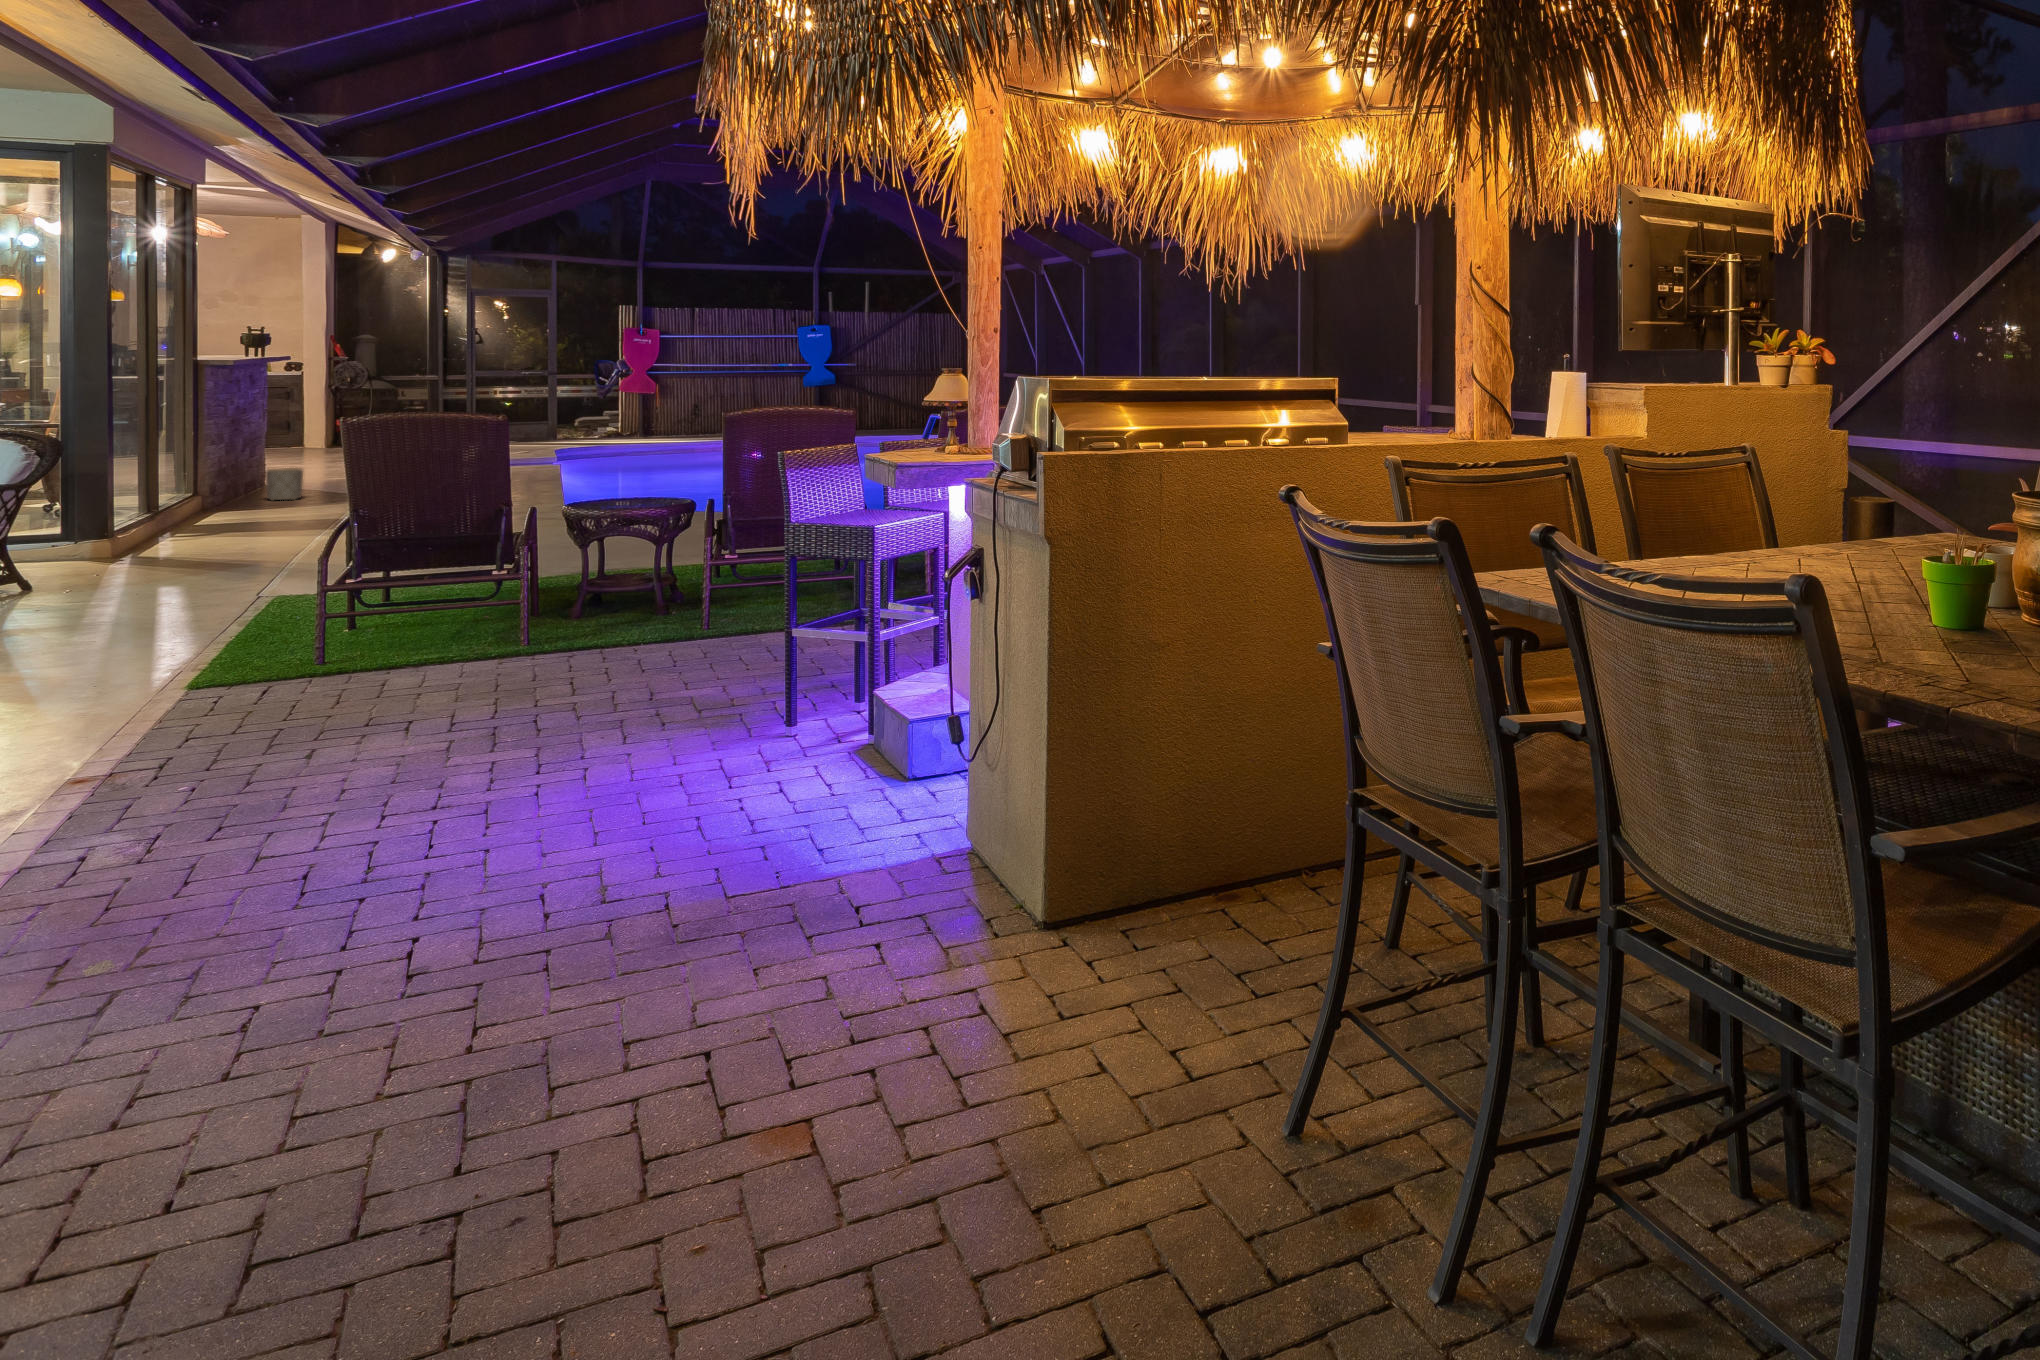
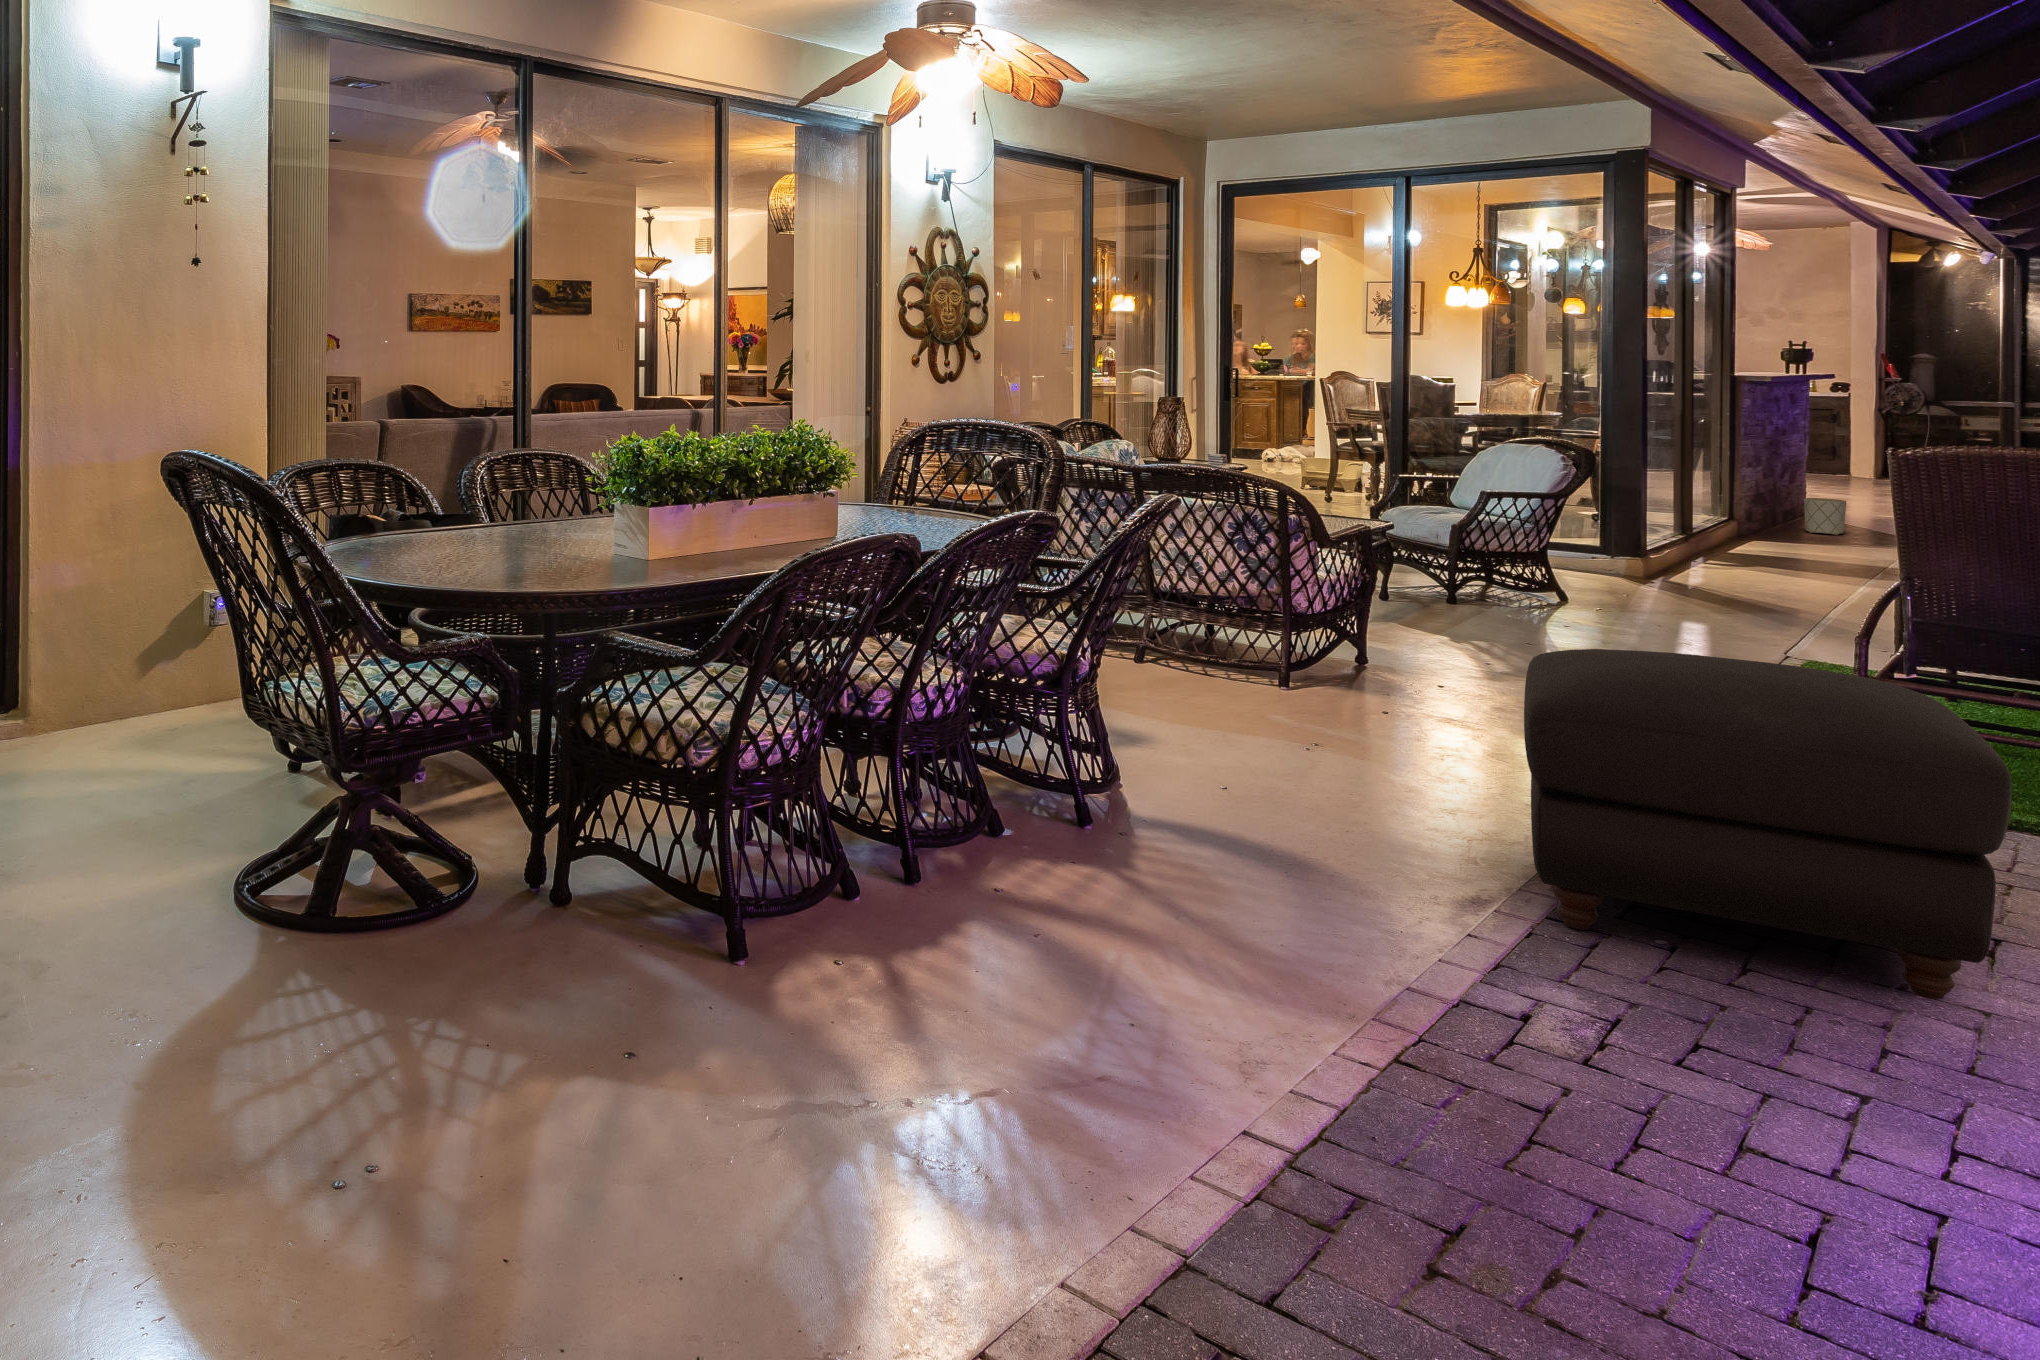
ottoman: none [50,573,414,802] -> present [1524,649,2012,999]

